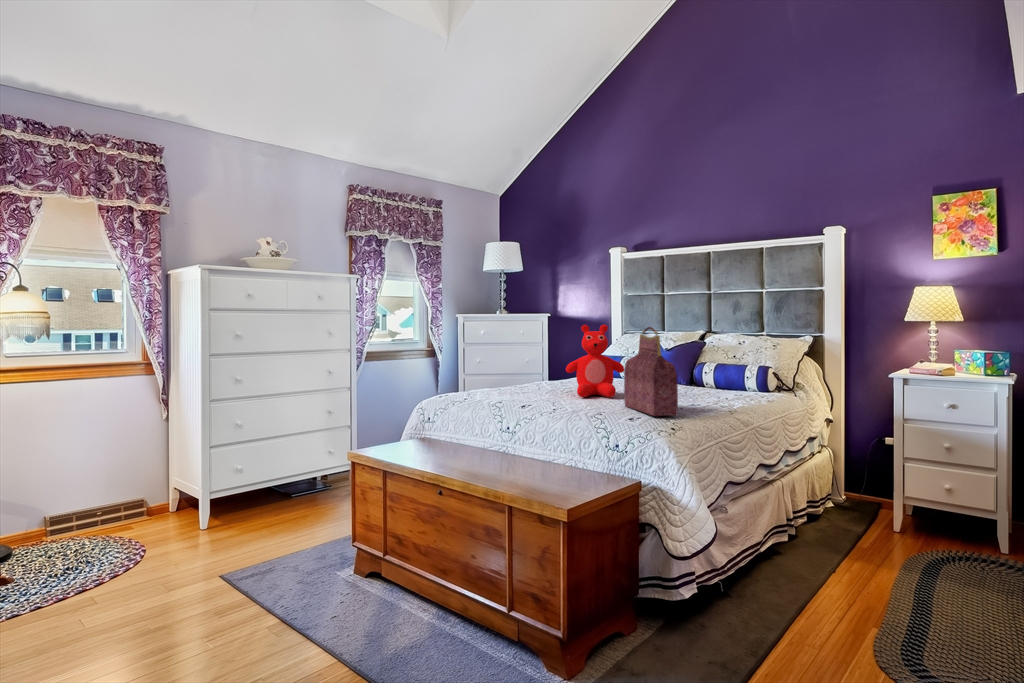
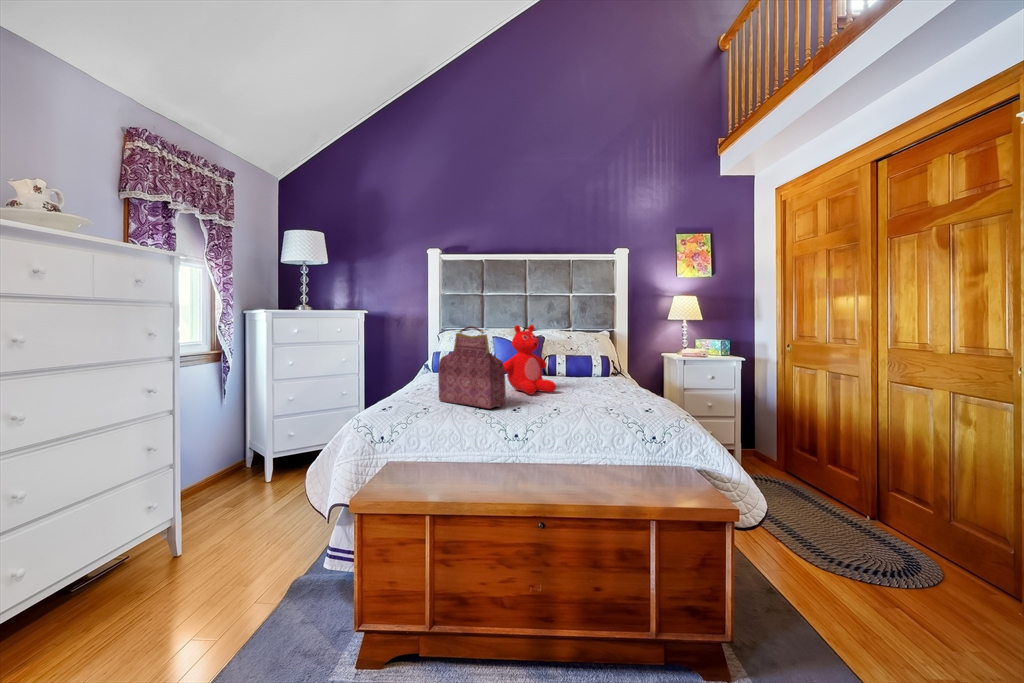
handbag: present [624,327,678,416] -> present [438,326,506,409]

